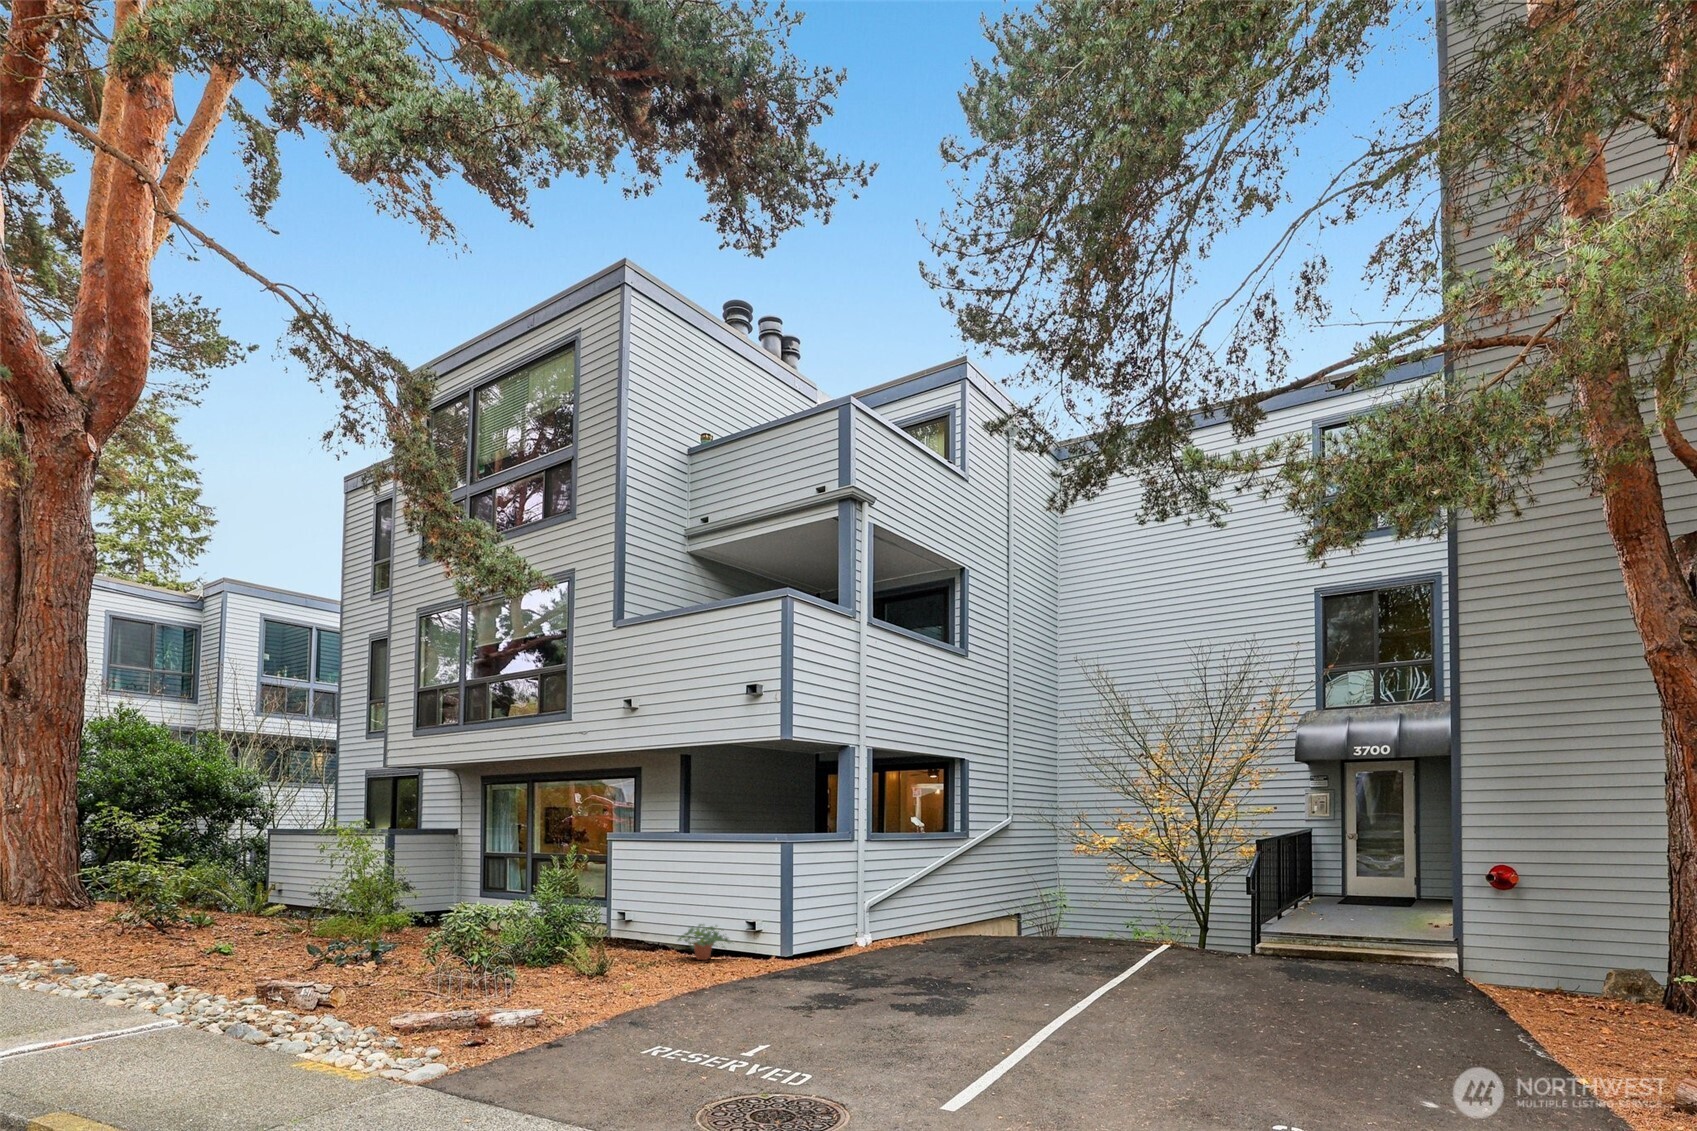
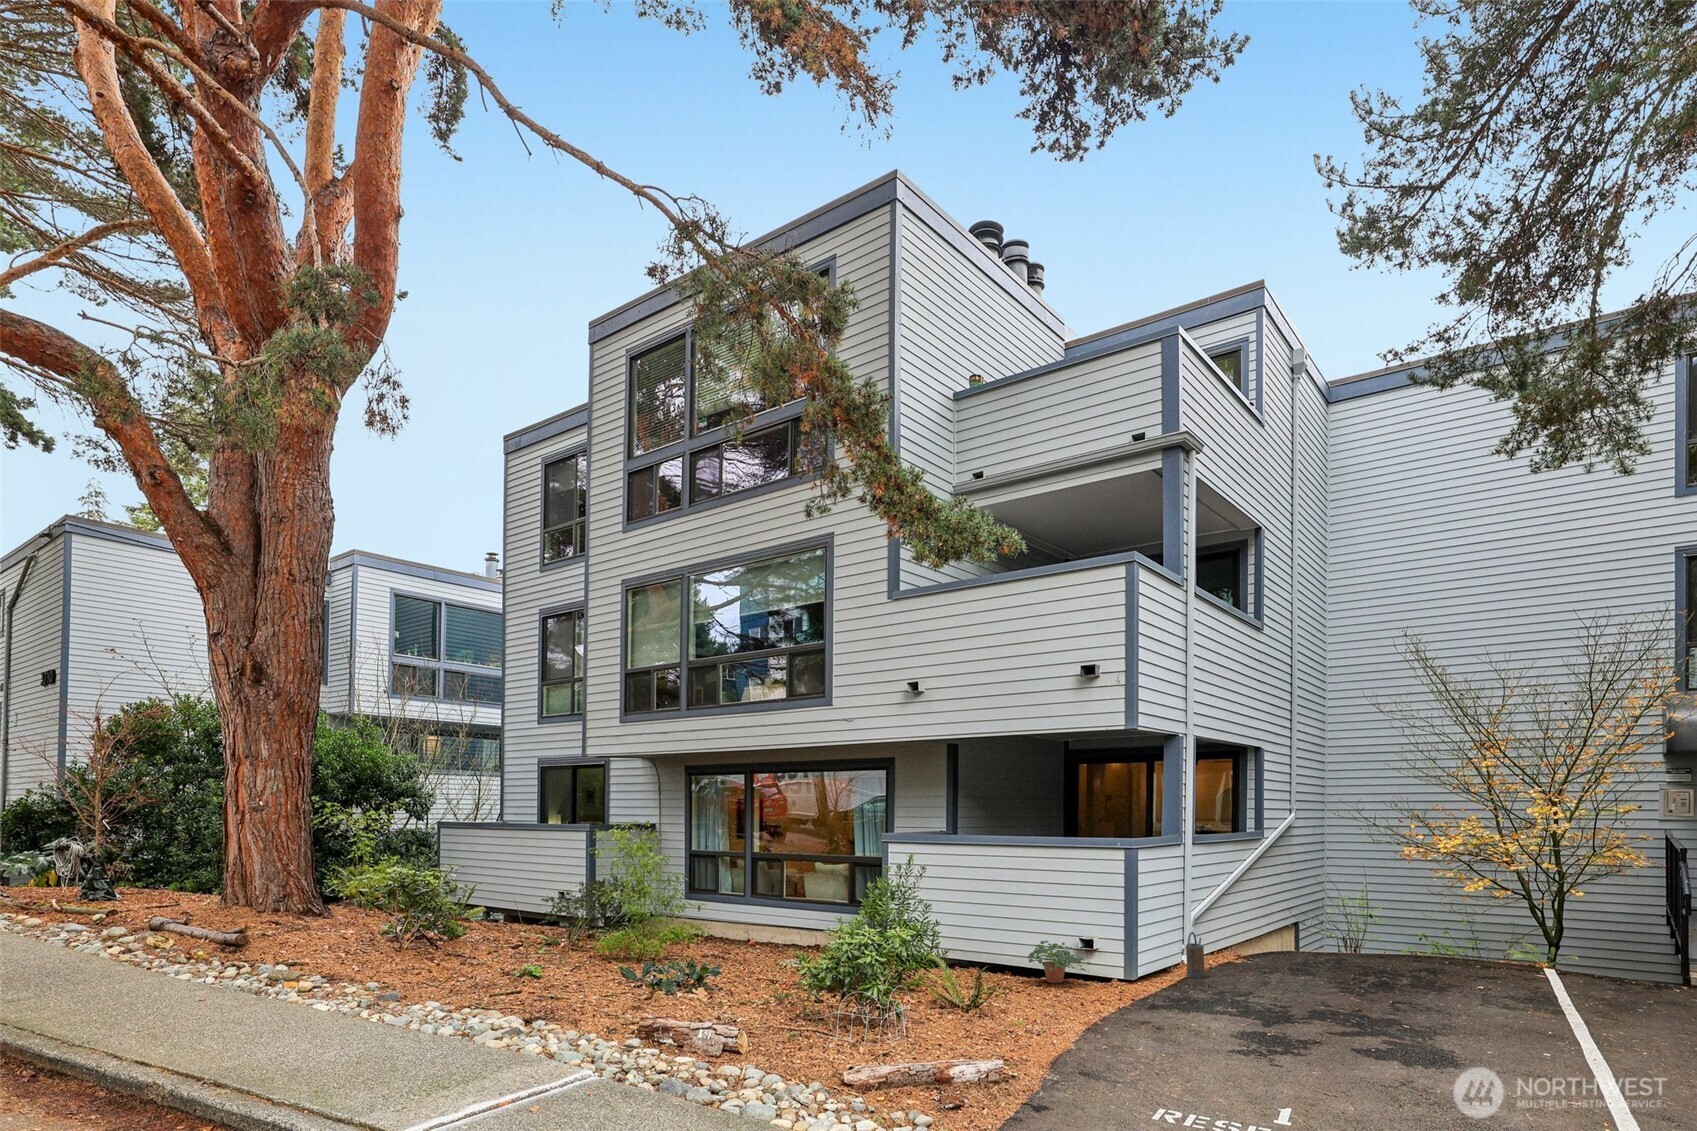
watering can: none [828,916,848,956] -> present [1186,932,1205,978]

